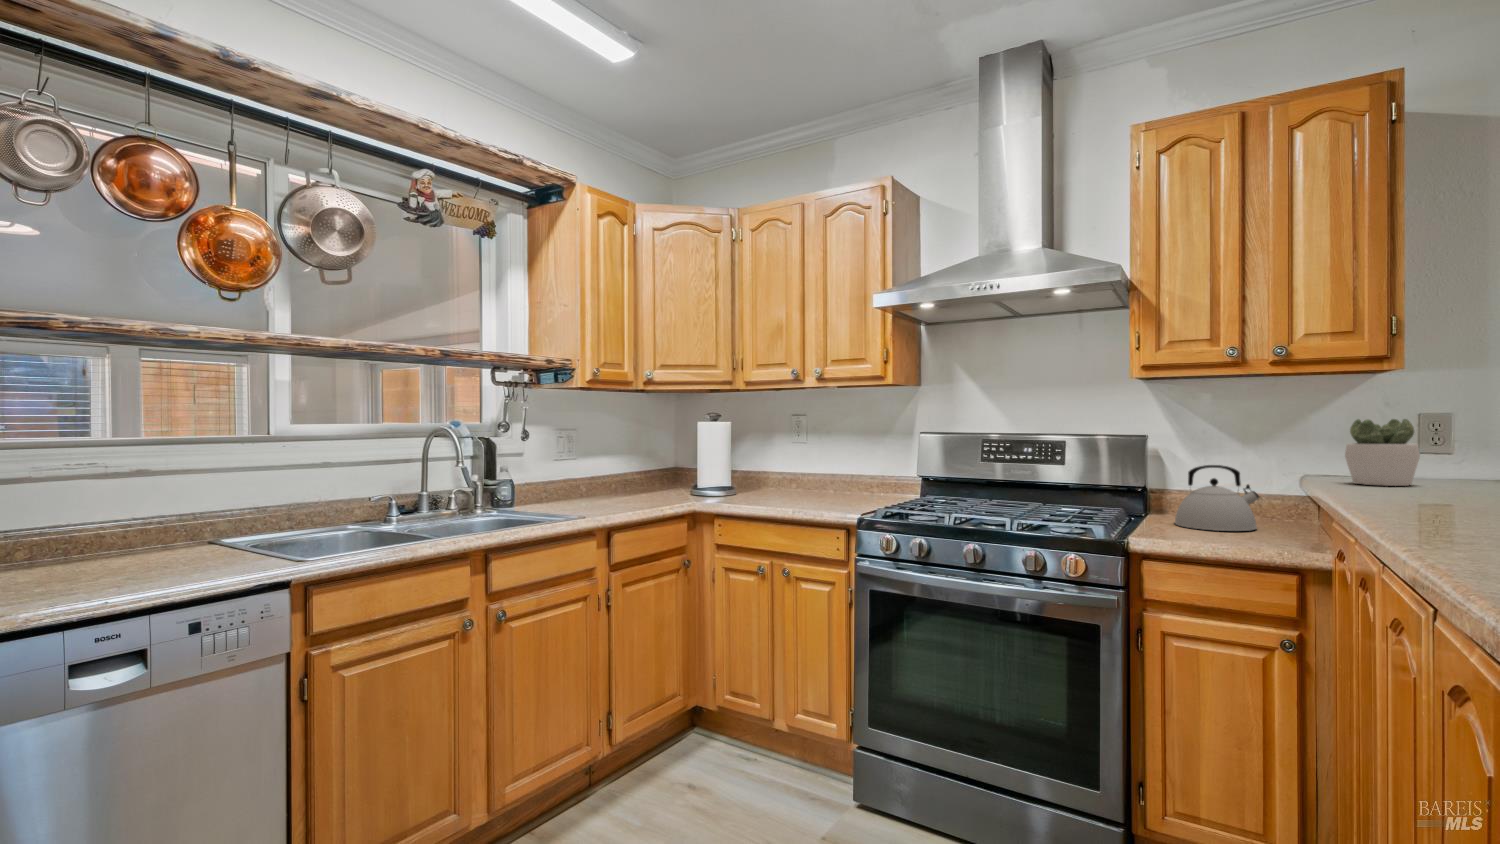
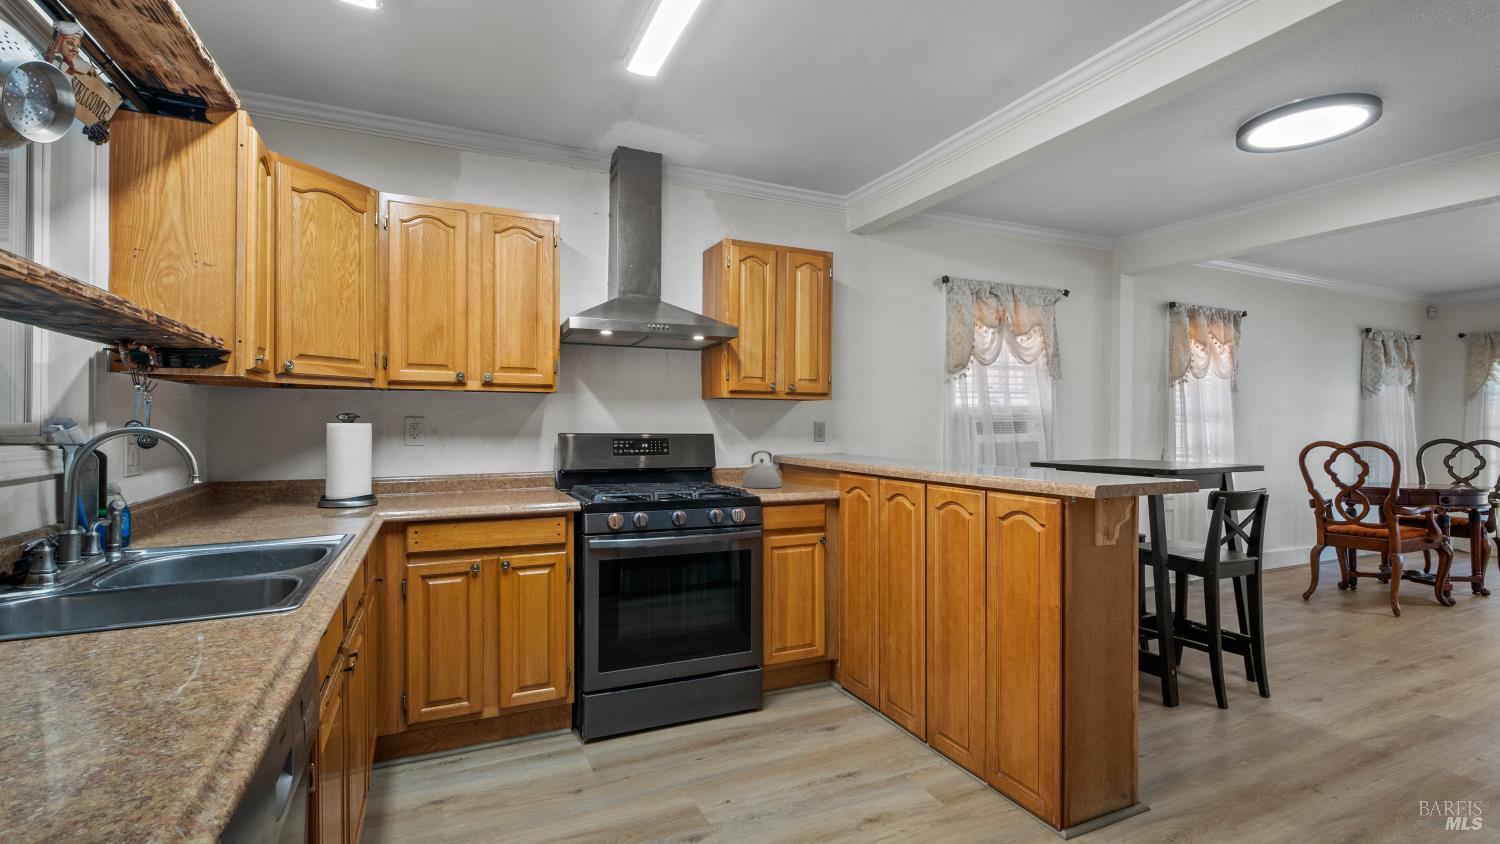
succulent plant: present [1345,419,1420,486] -> none [809,425,838,458]

